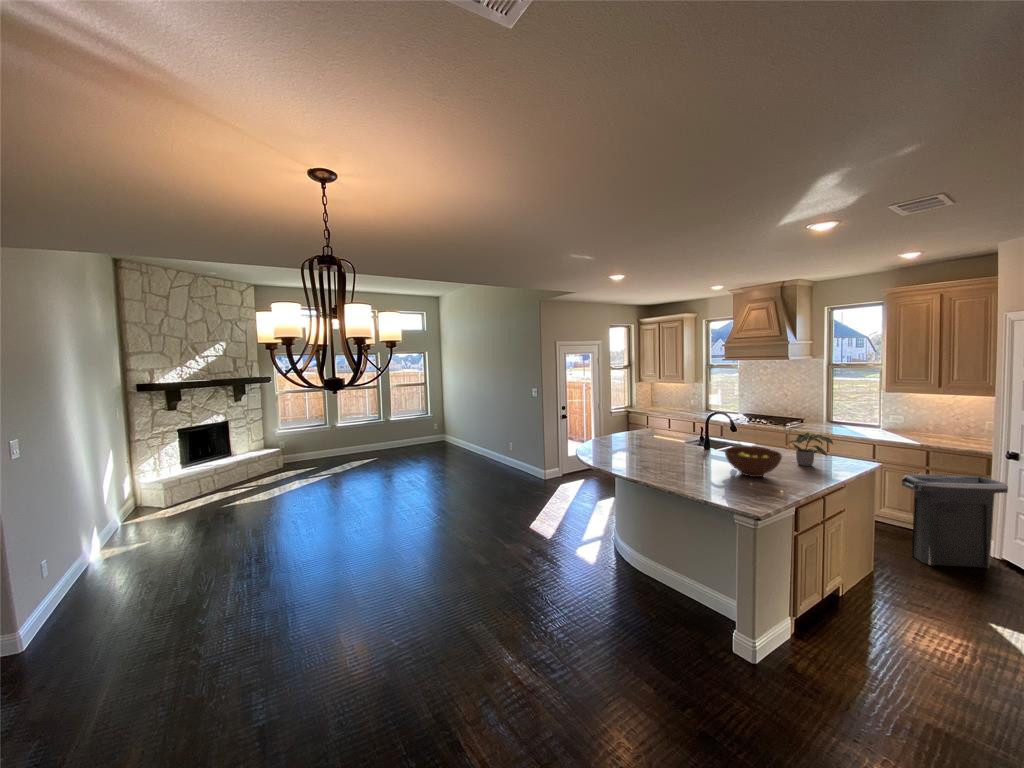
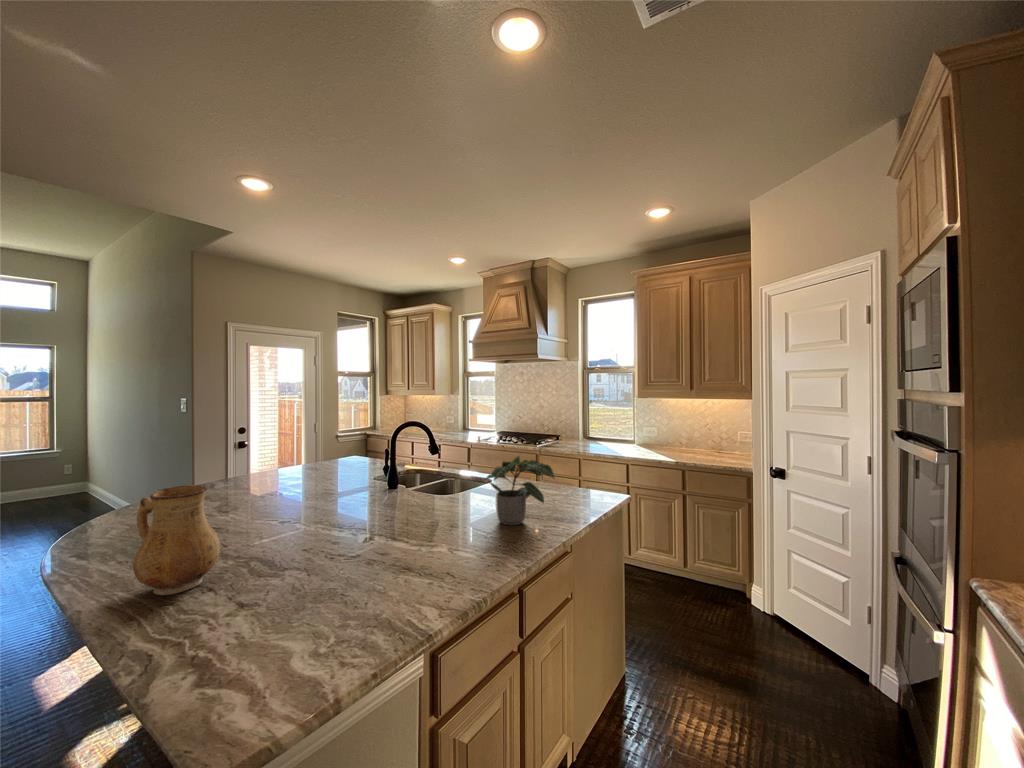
ceramic pitcher: none [664,436,693,473] -> present [133,485,220,595]
fruit bowl: present [725,447,782,477] -> none [294,499,431,585]
trash can: present [902,474,1008,568] -> none [661,502,776,646]

